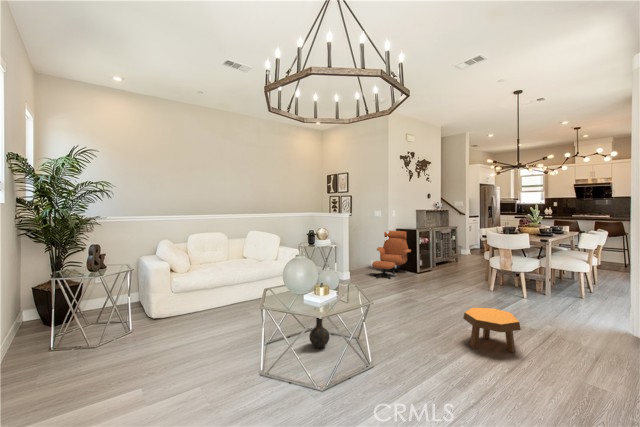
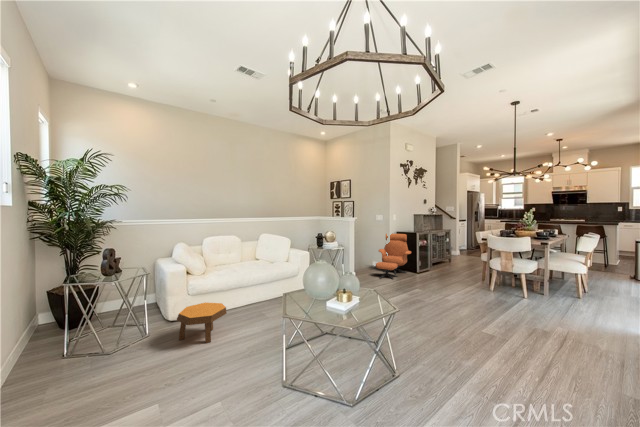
footstool: present [463,308,521,352] -> present [177,303,227,343]
vase: present [309,318,329,348] -> none [329,319,349,354]

